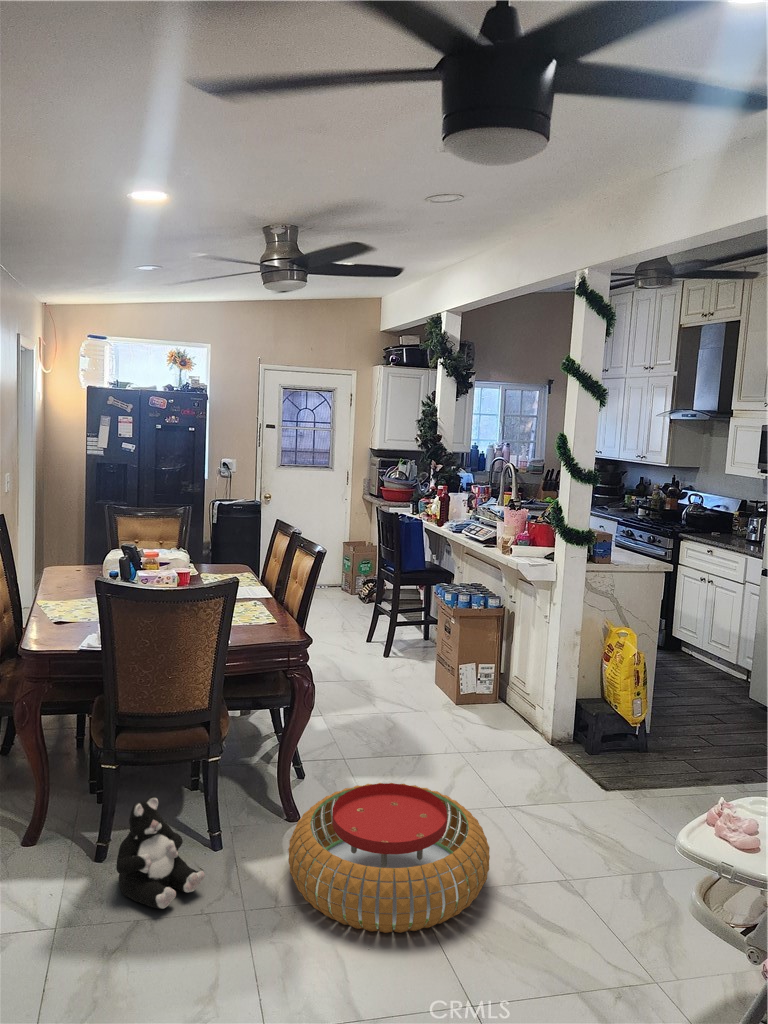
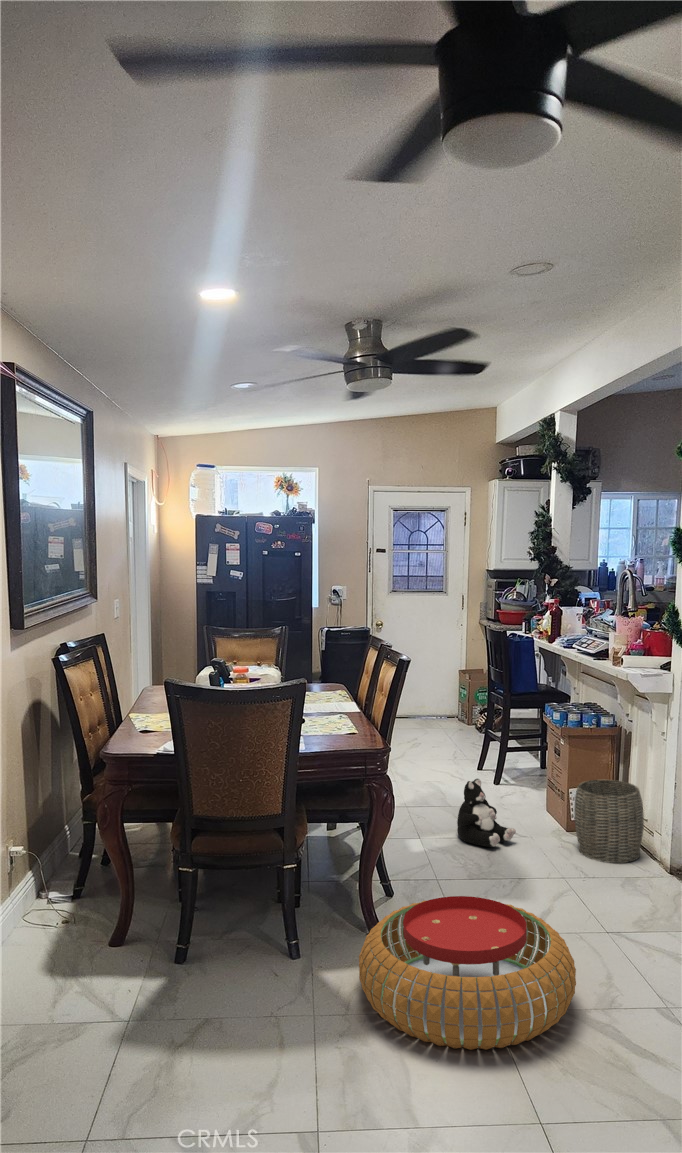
woven basket: none [464,656,524,732] -> present [574,780,644,863]
plush toy: present [116,796,205,909] -> present [457,779,516,847]

